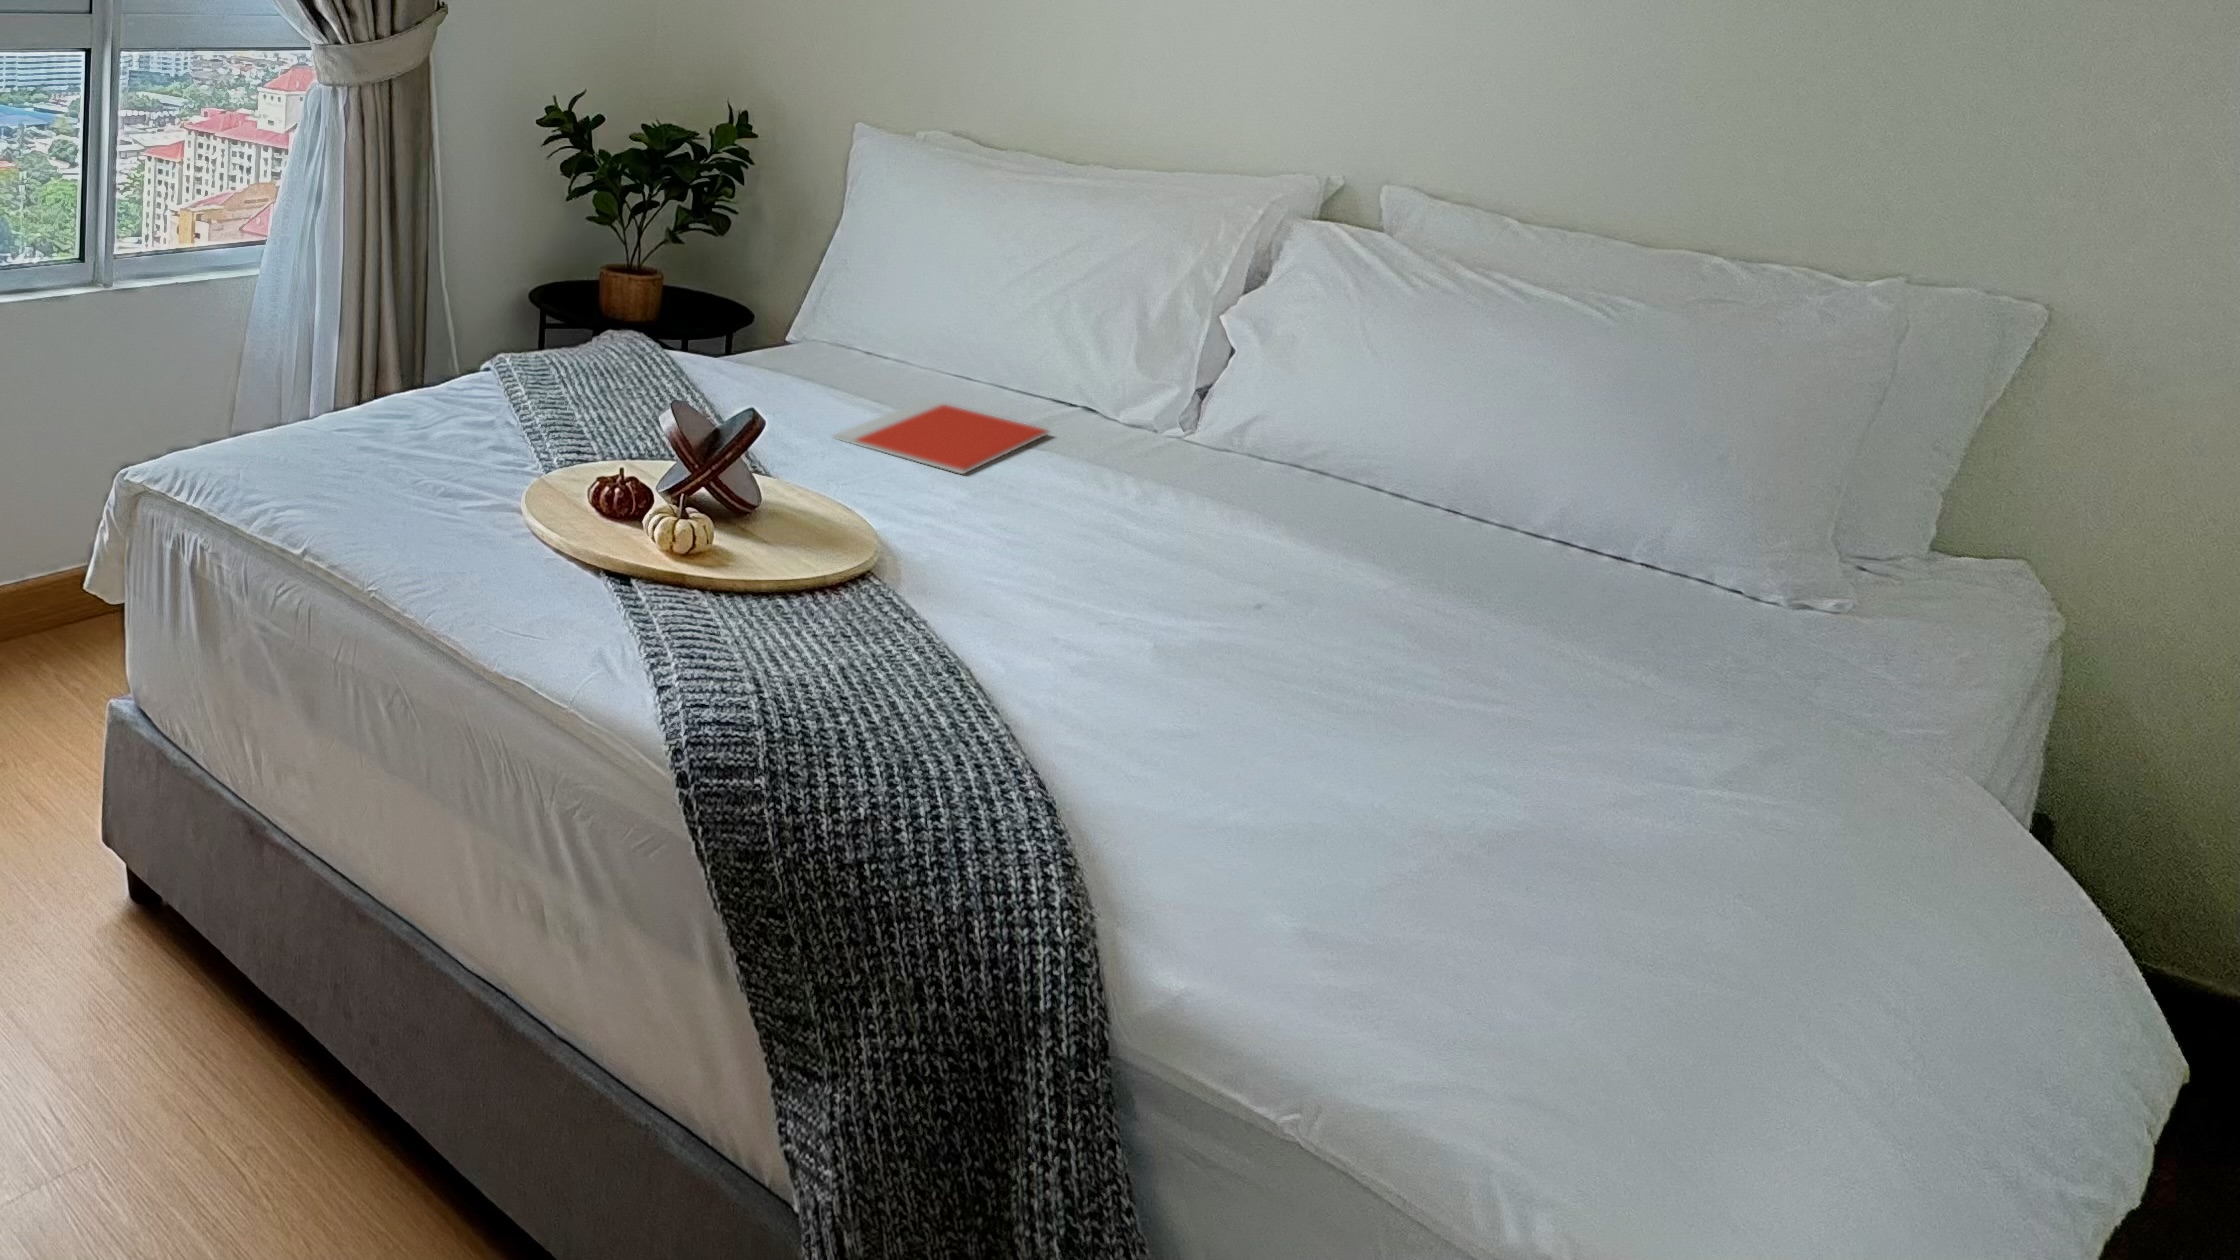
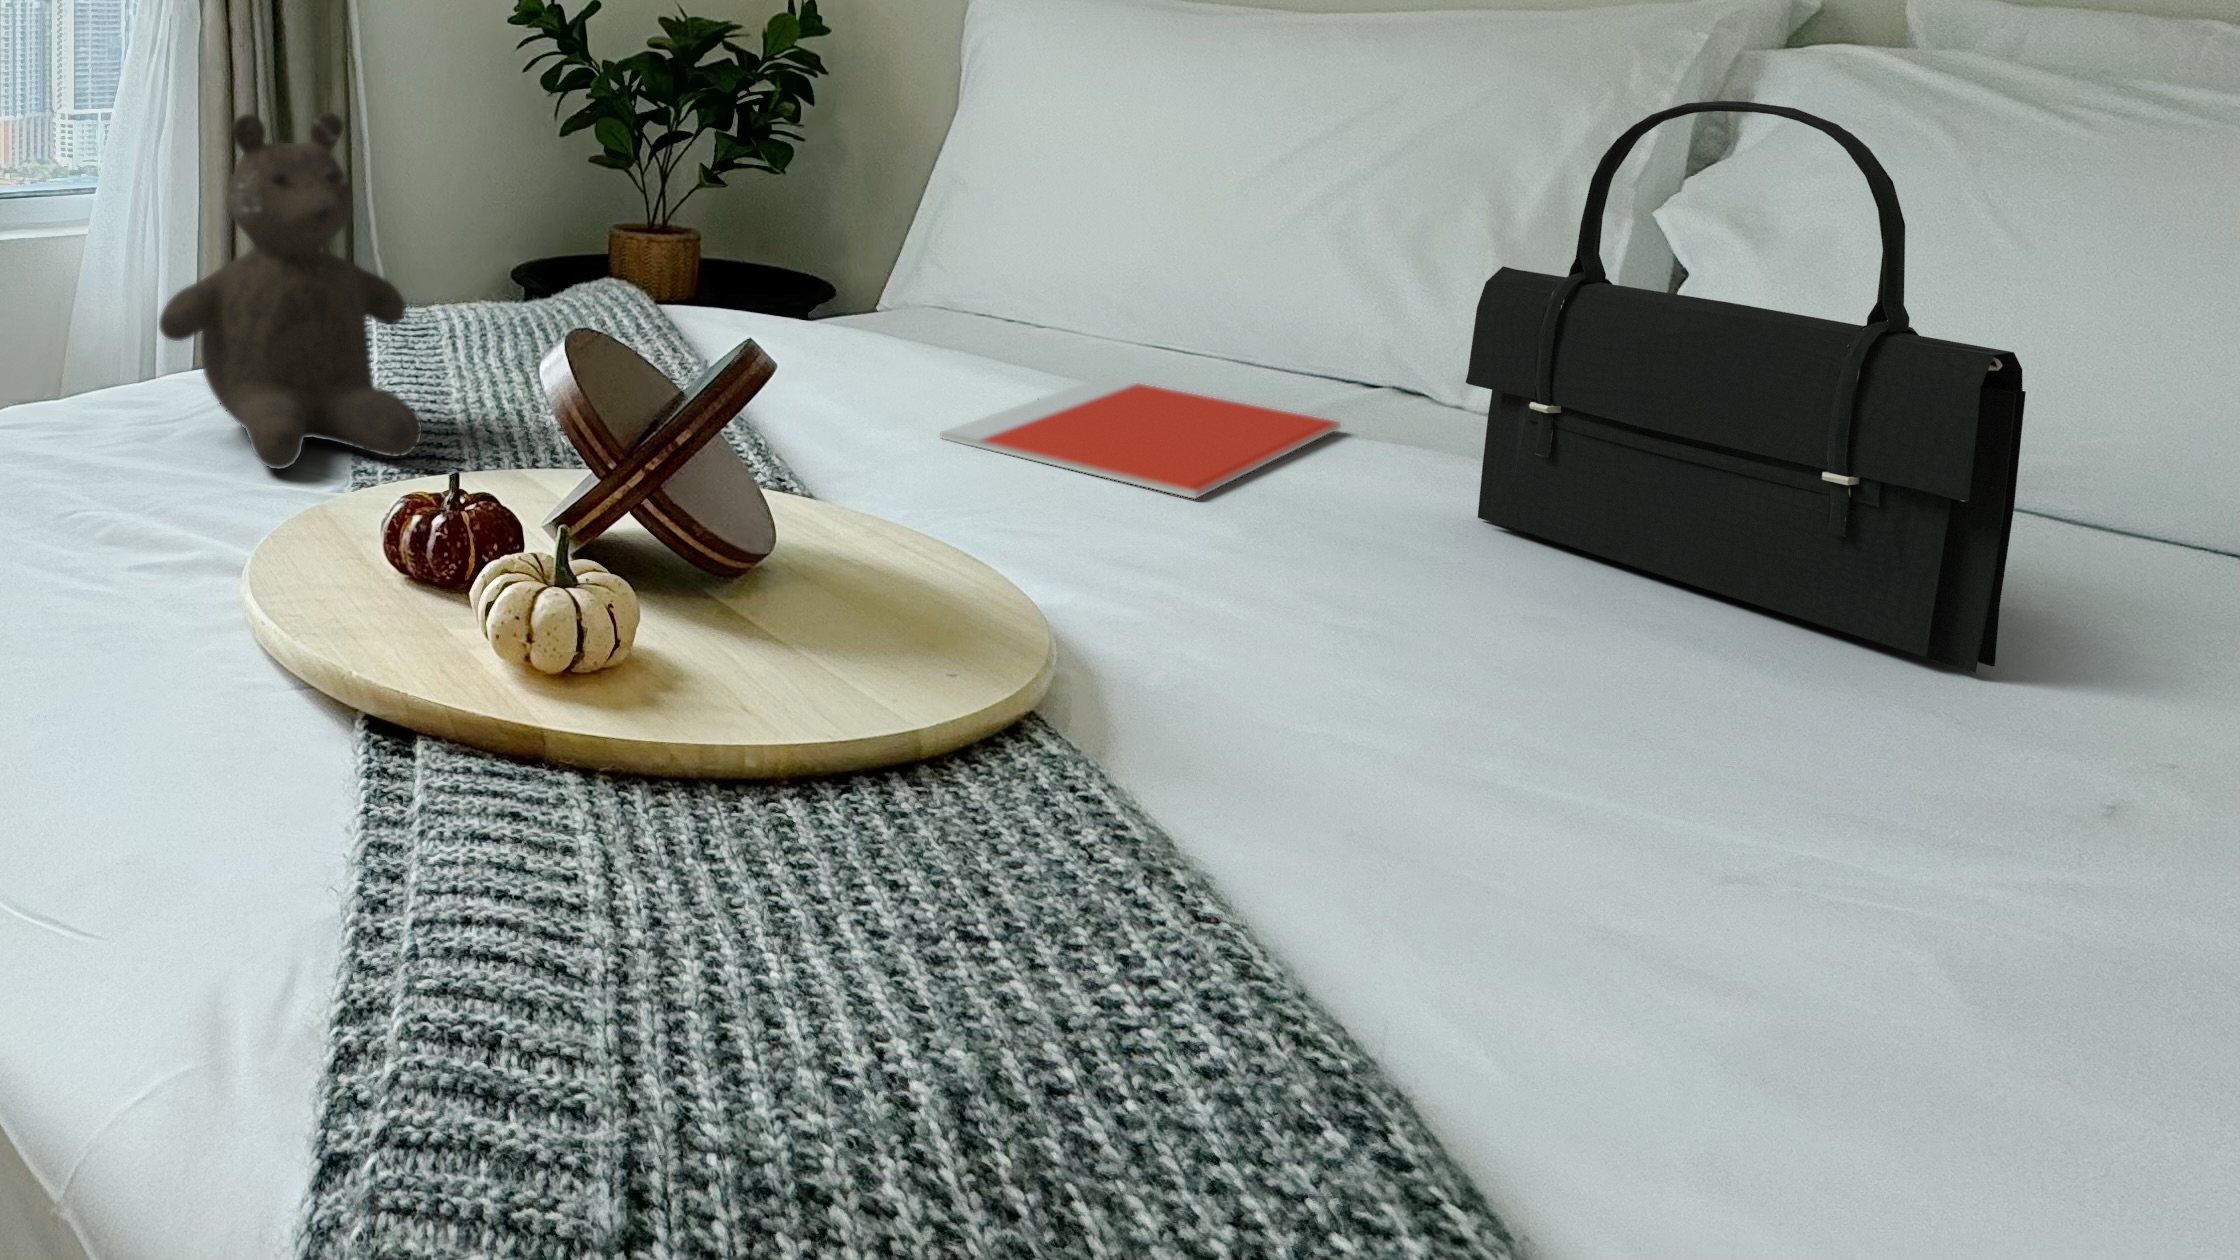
teddy bear: none [413,254,561,455] -> present [159,112,422,469]
handbag: none [1097,287,1311,559] -> present [1466,101,2026,673]

